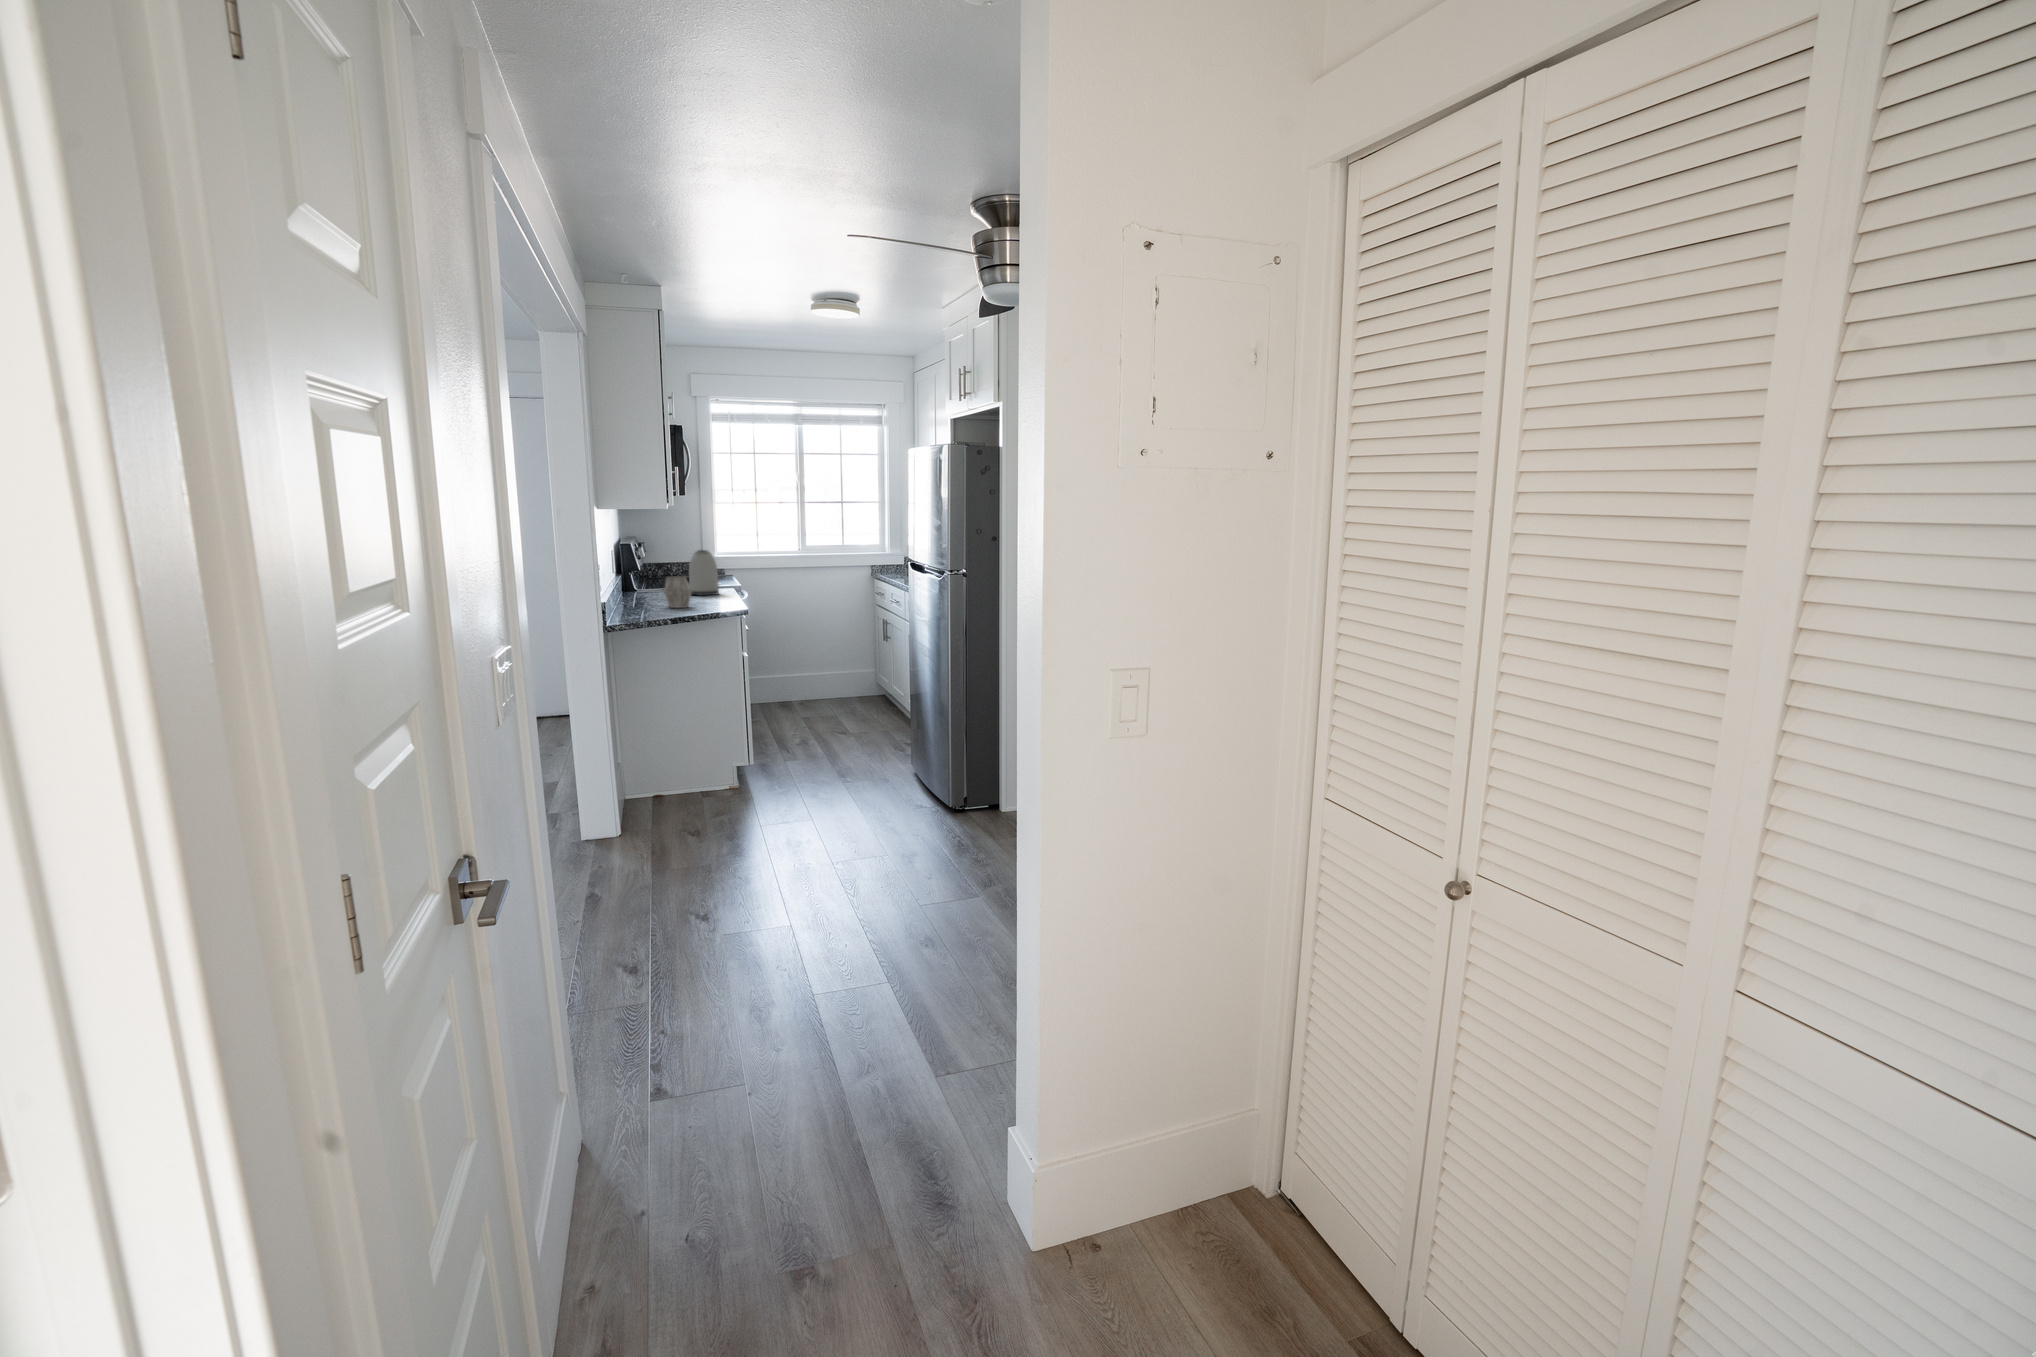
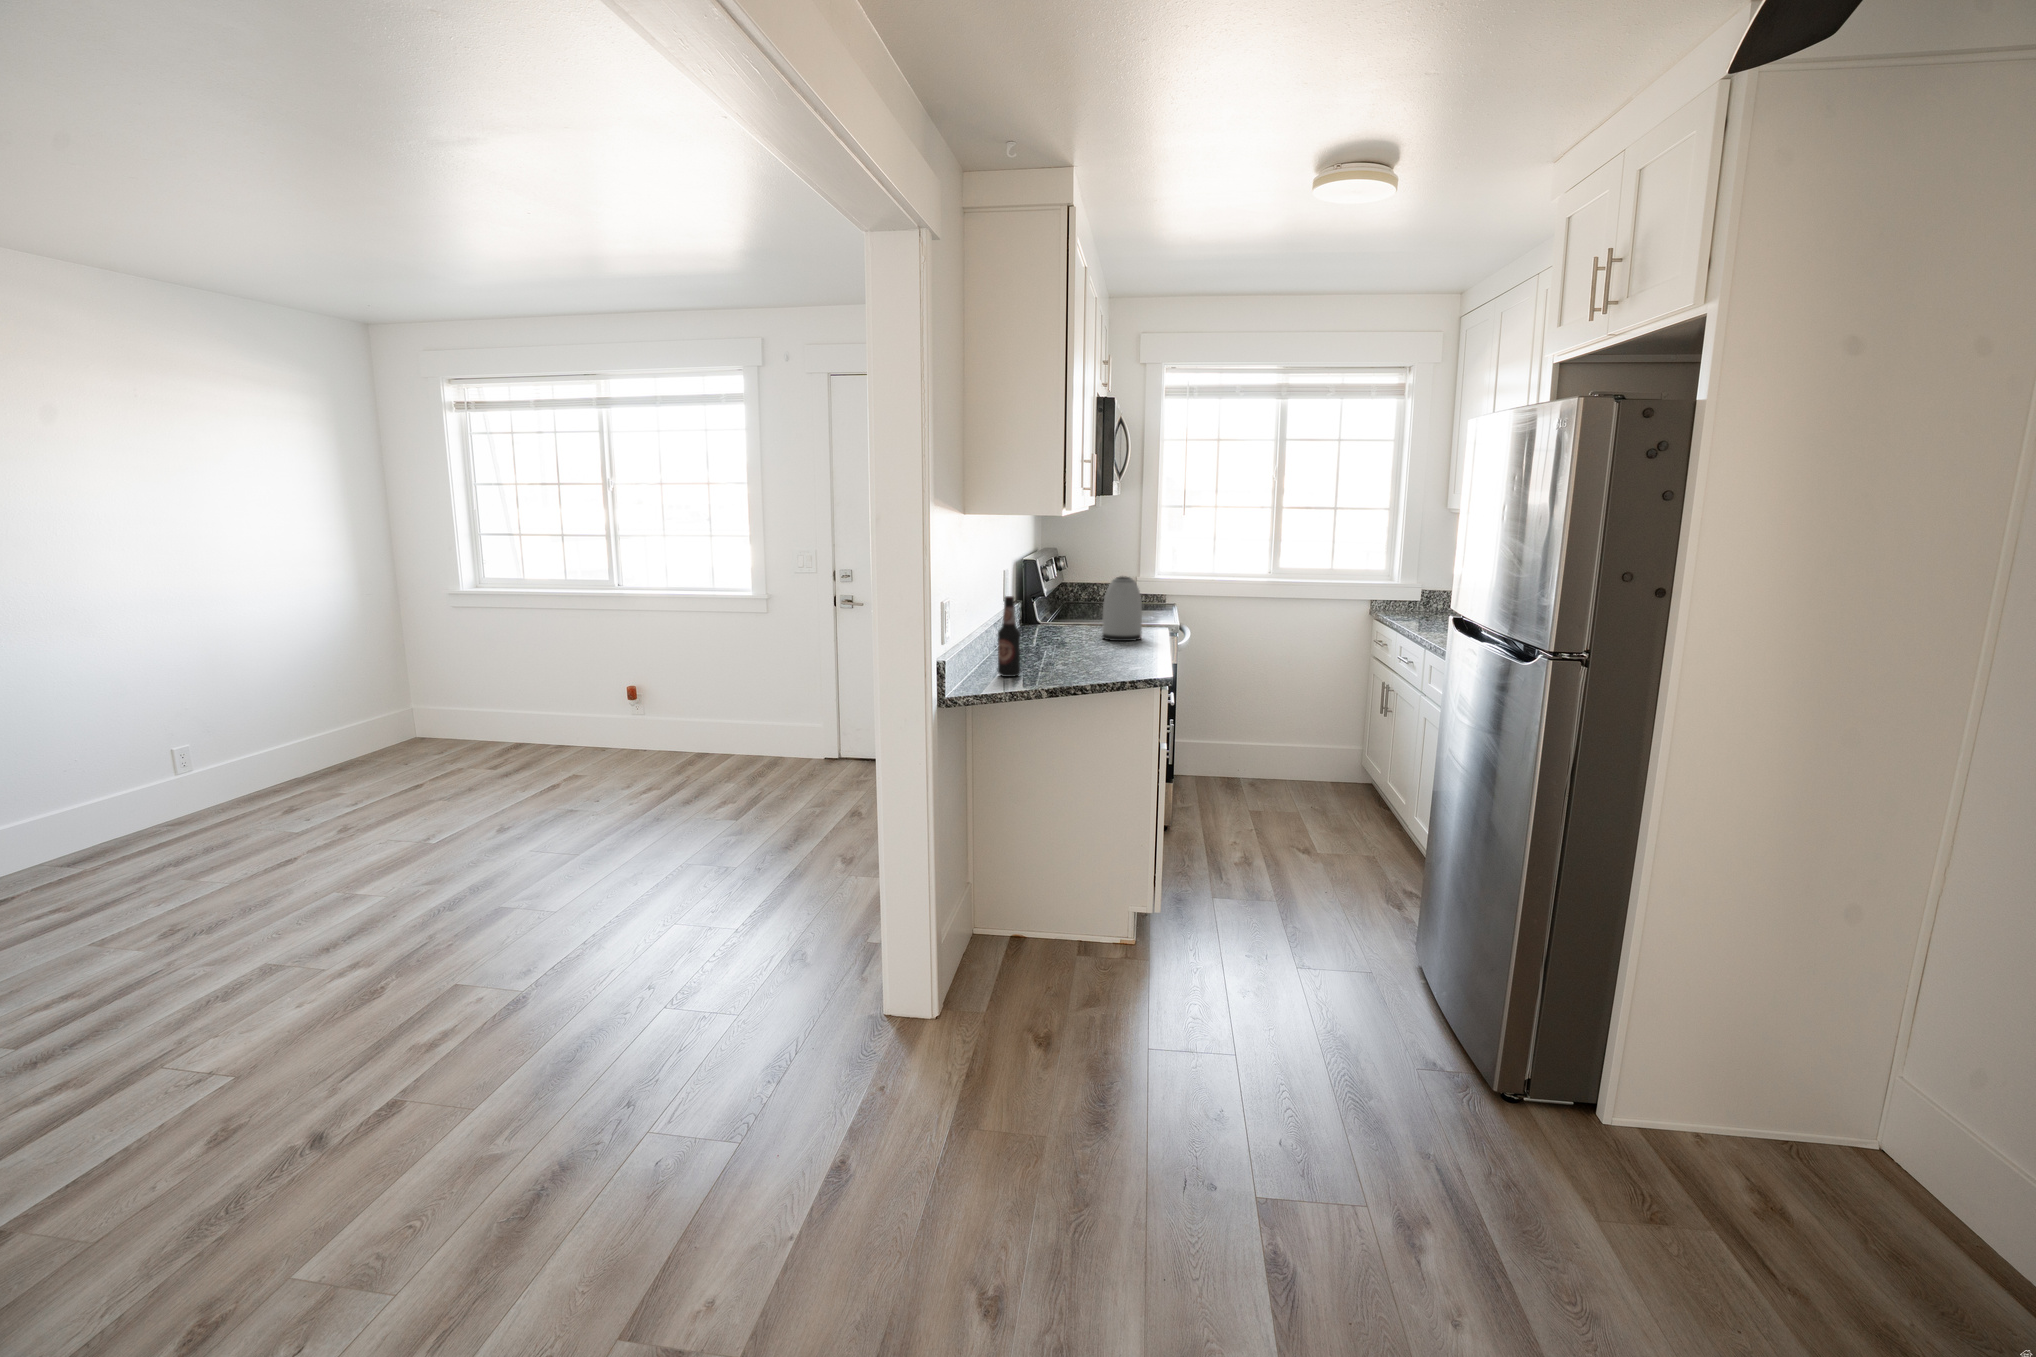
bottle: none [631,560,649,614] -> present [997,596,1021,677]
mug: present [664,576,691,608] -> none [1051,619,1089,667]

